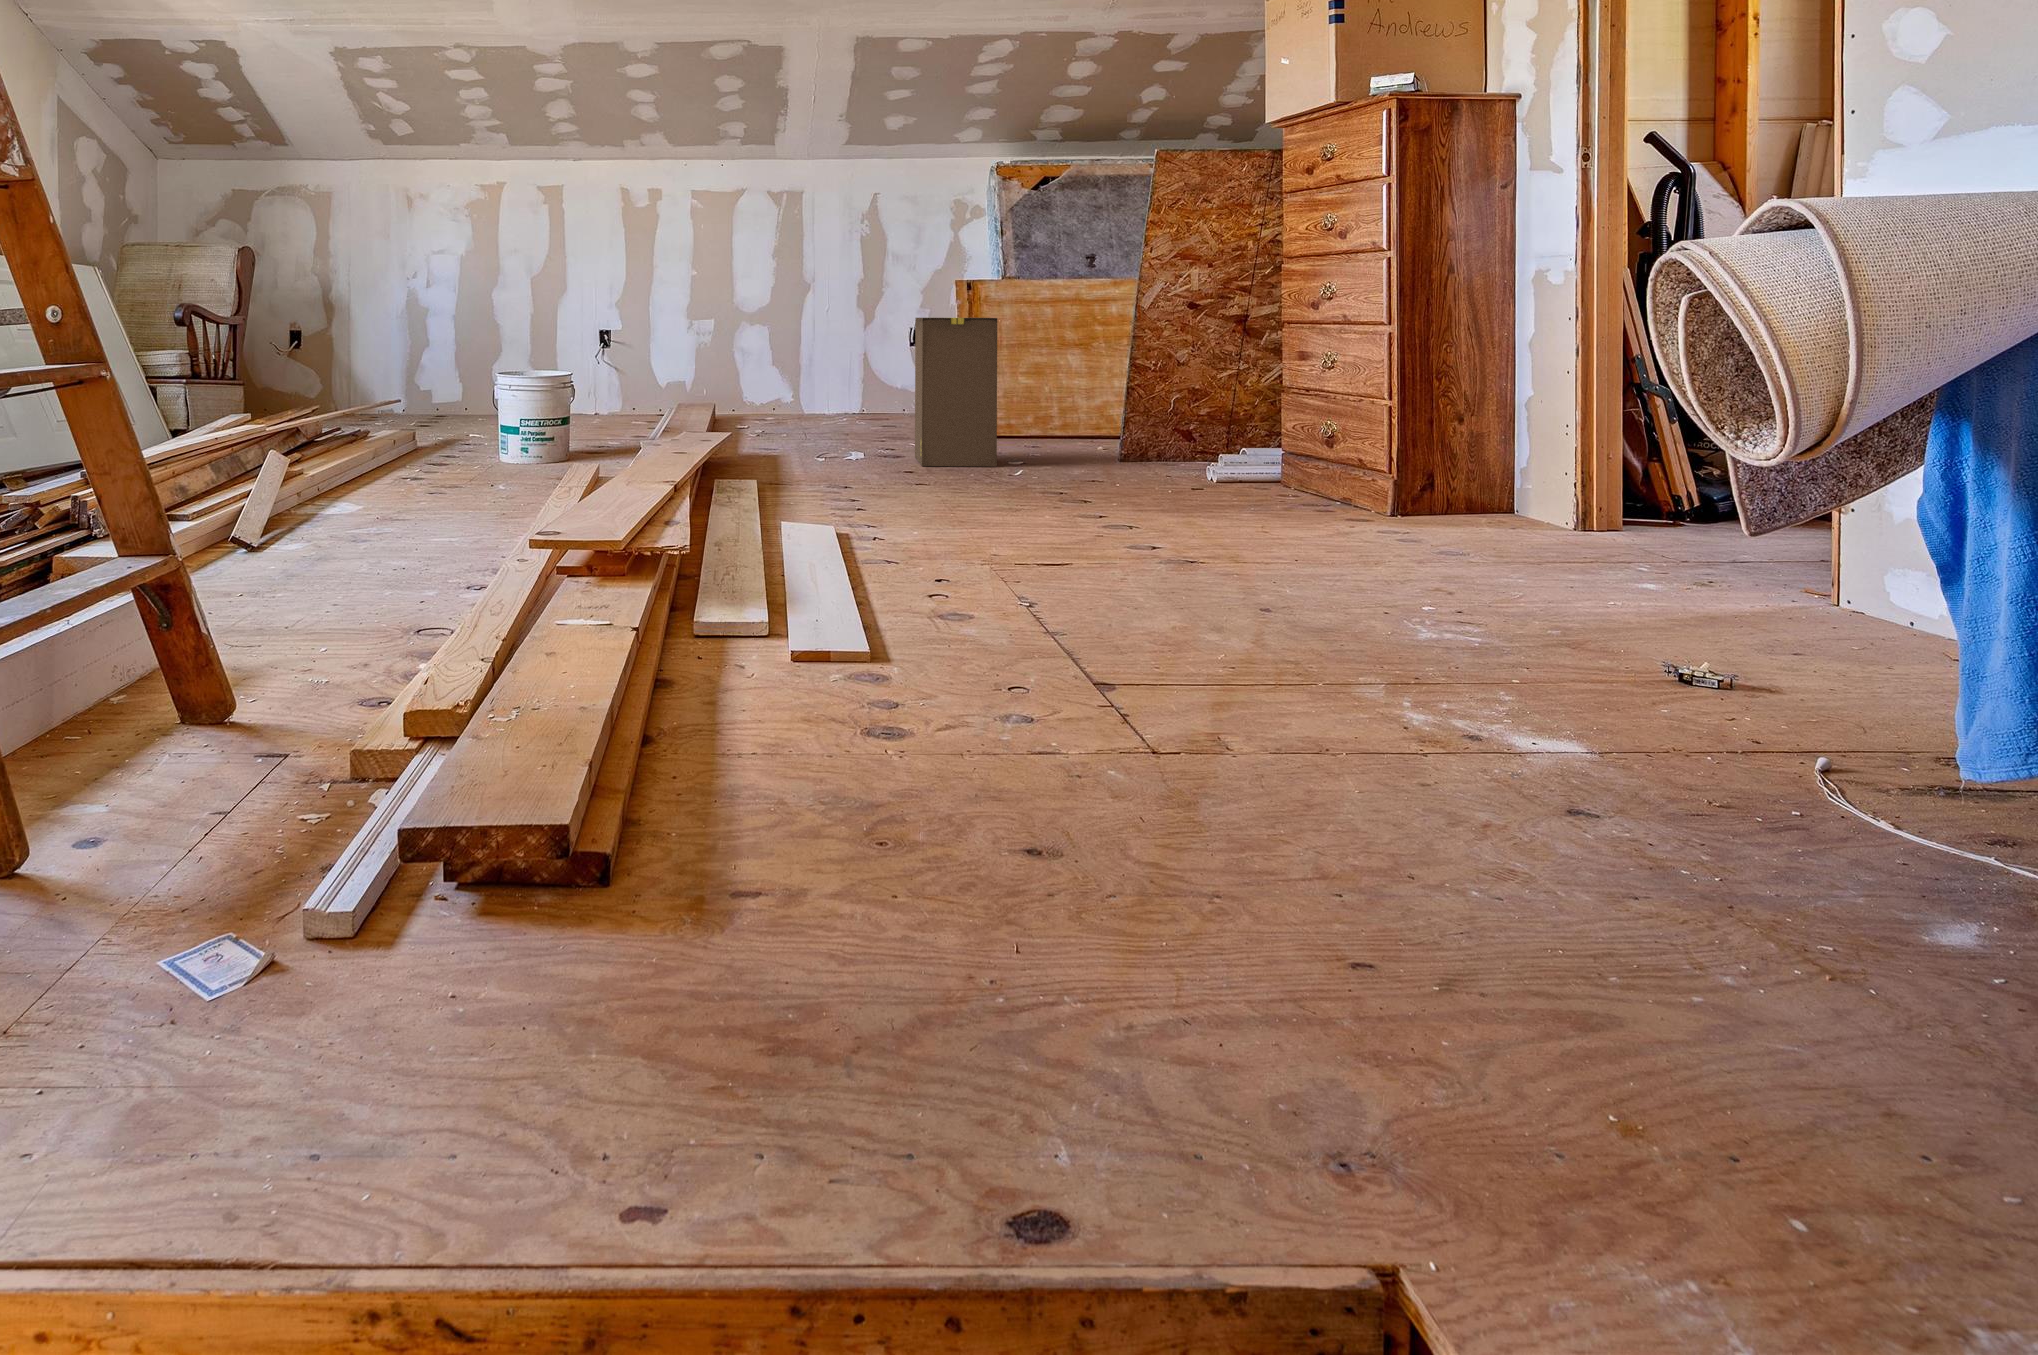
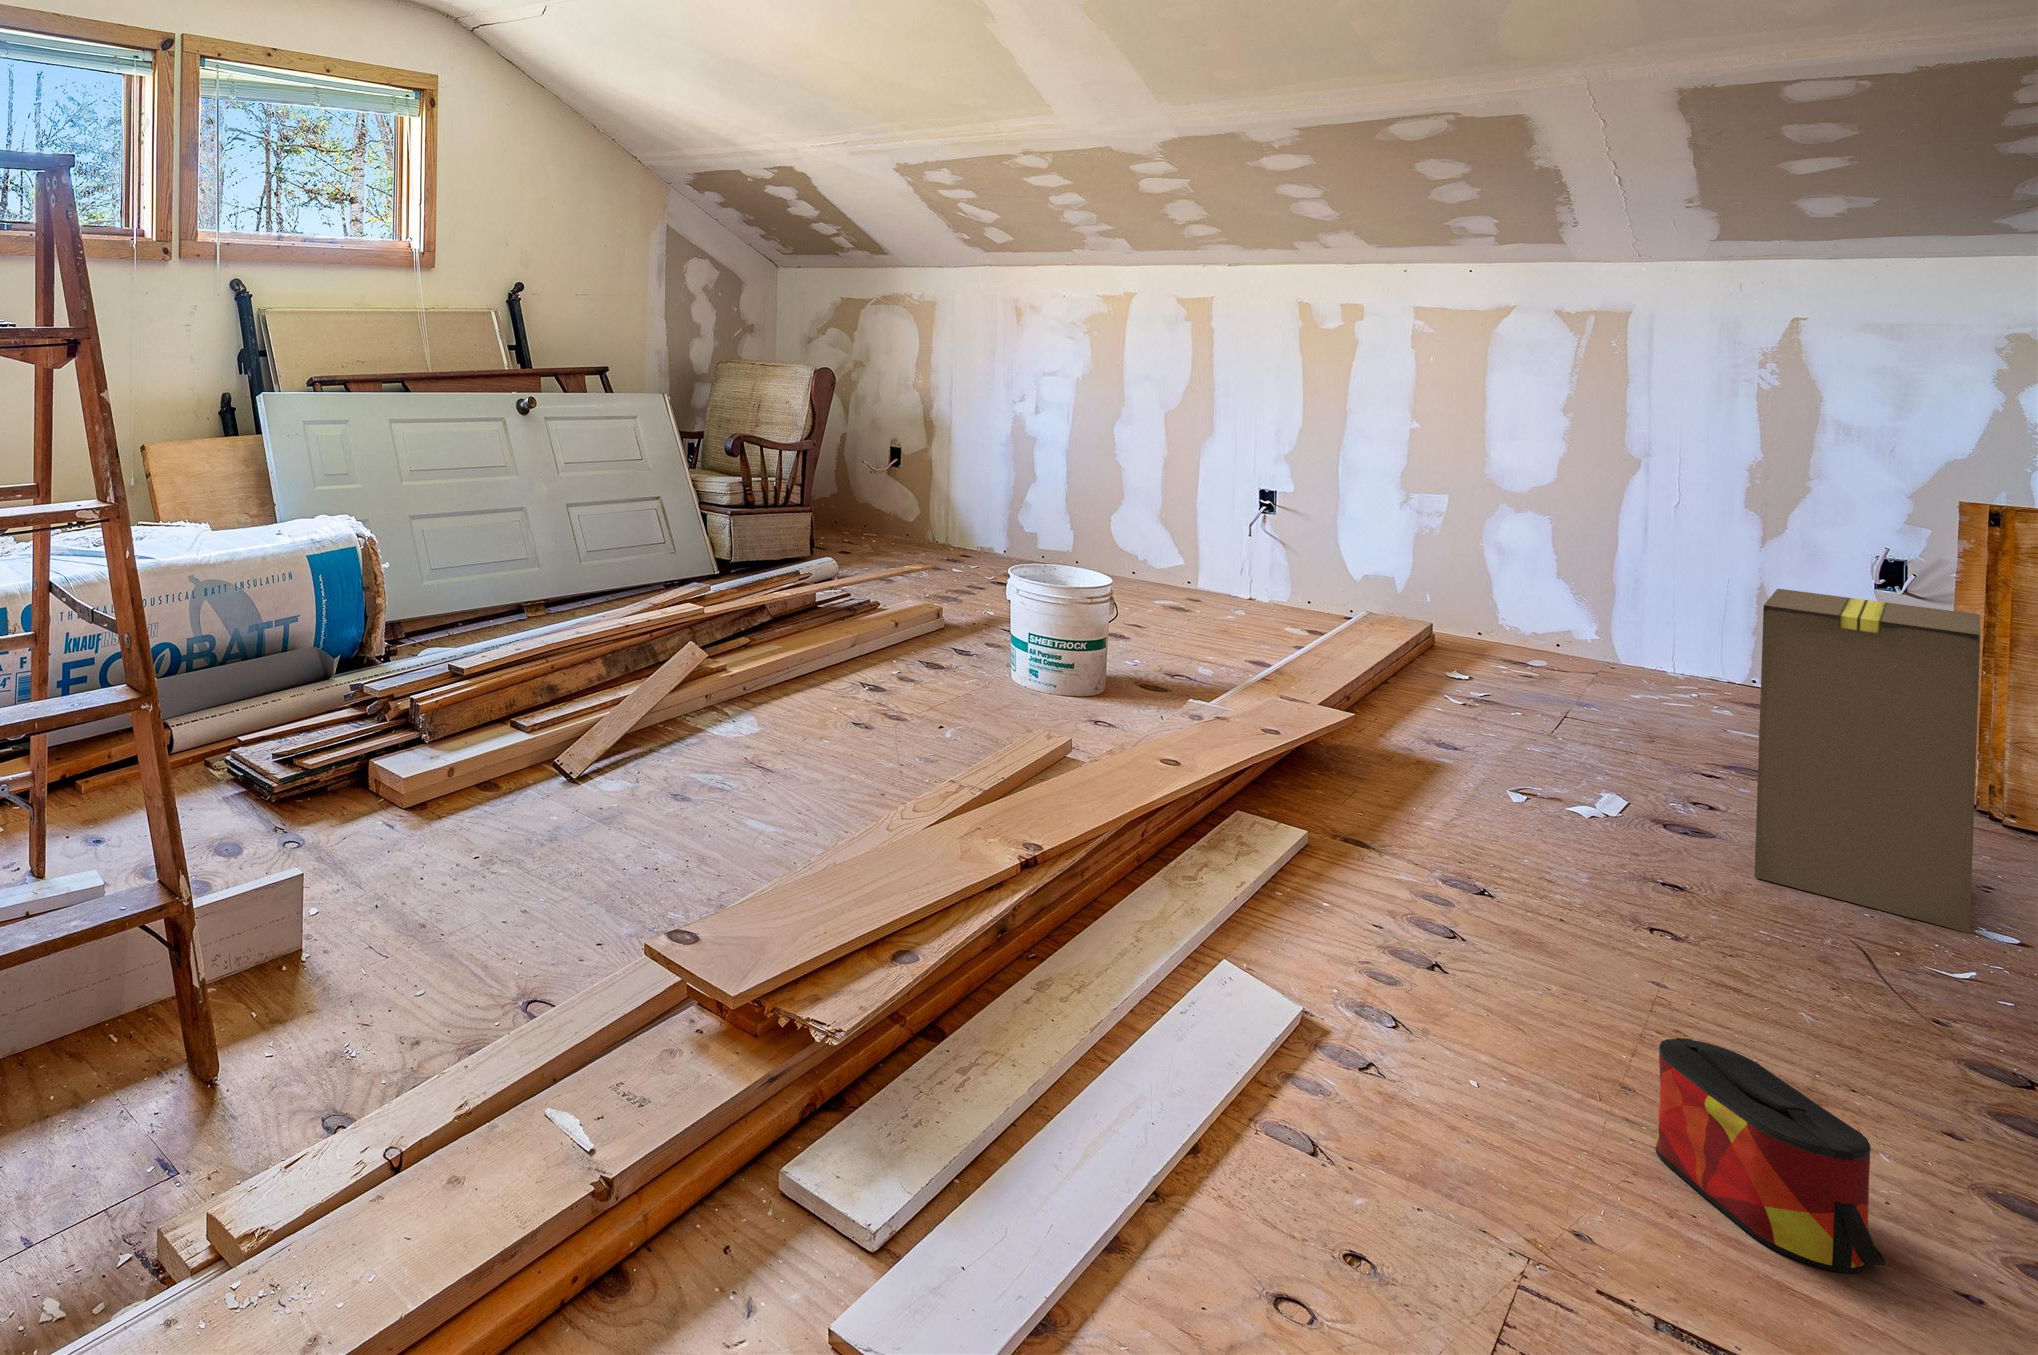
bag: none [970,472,1060,539] -> present [1656,1038,1886,1273]

